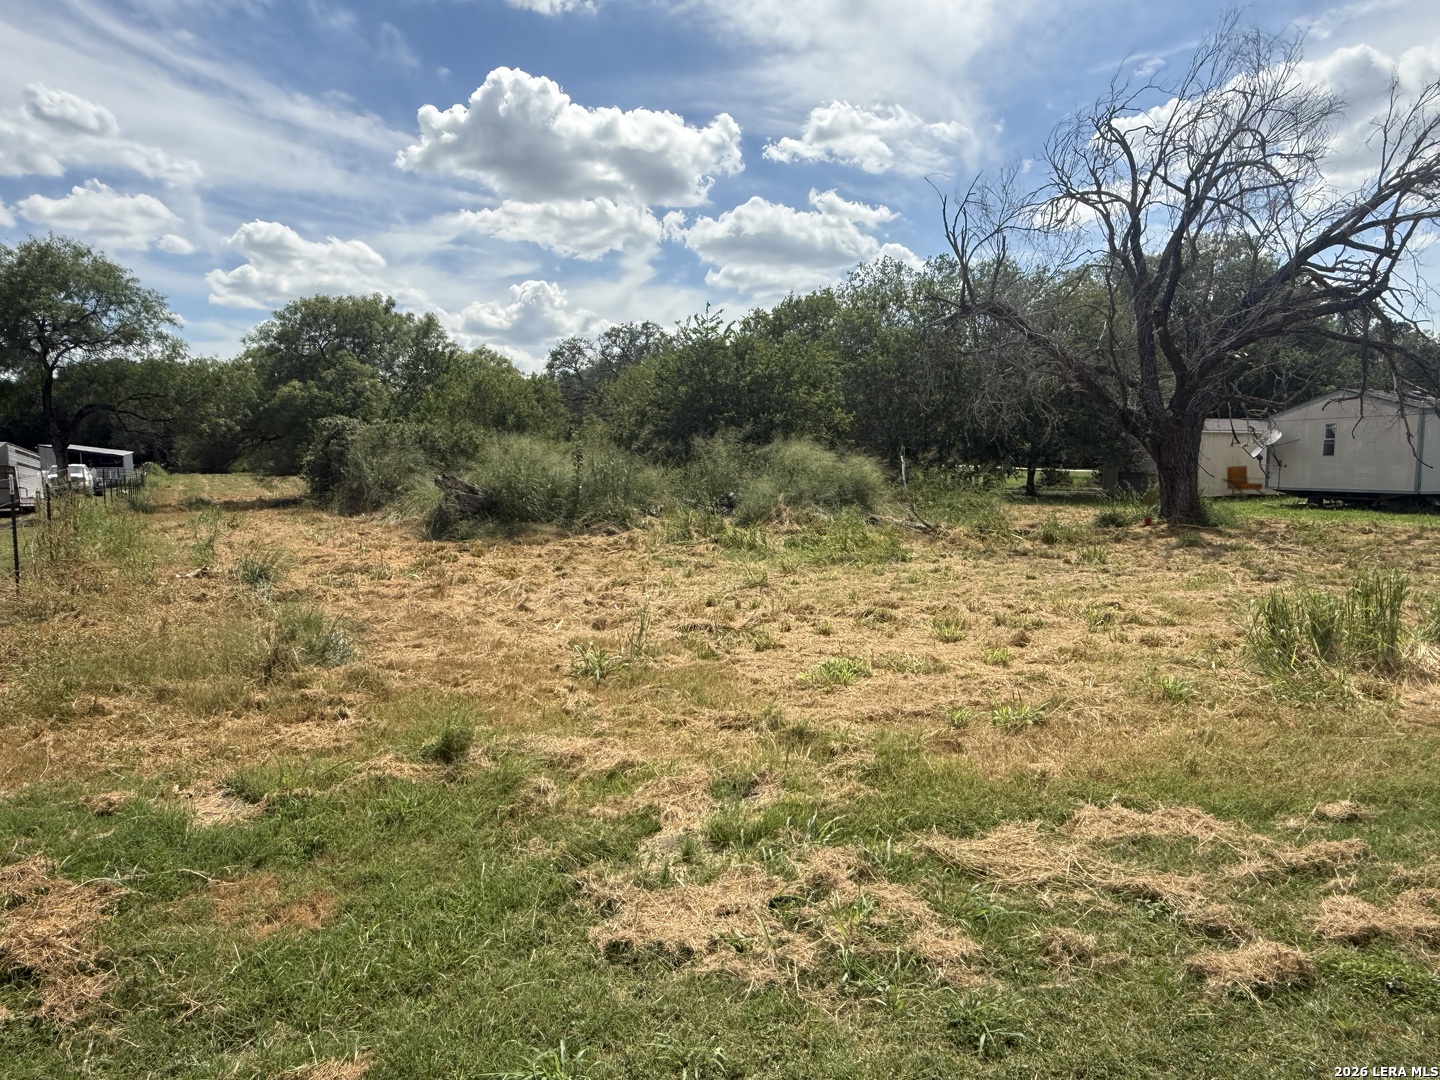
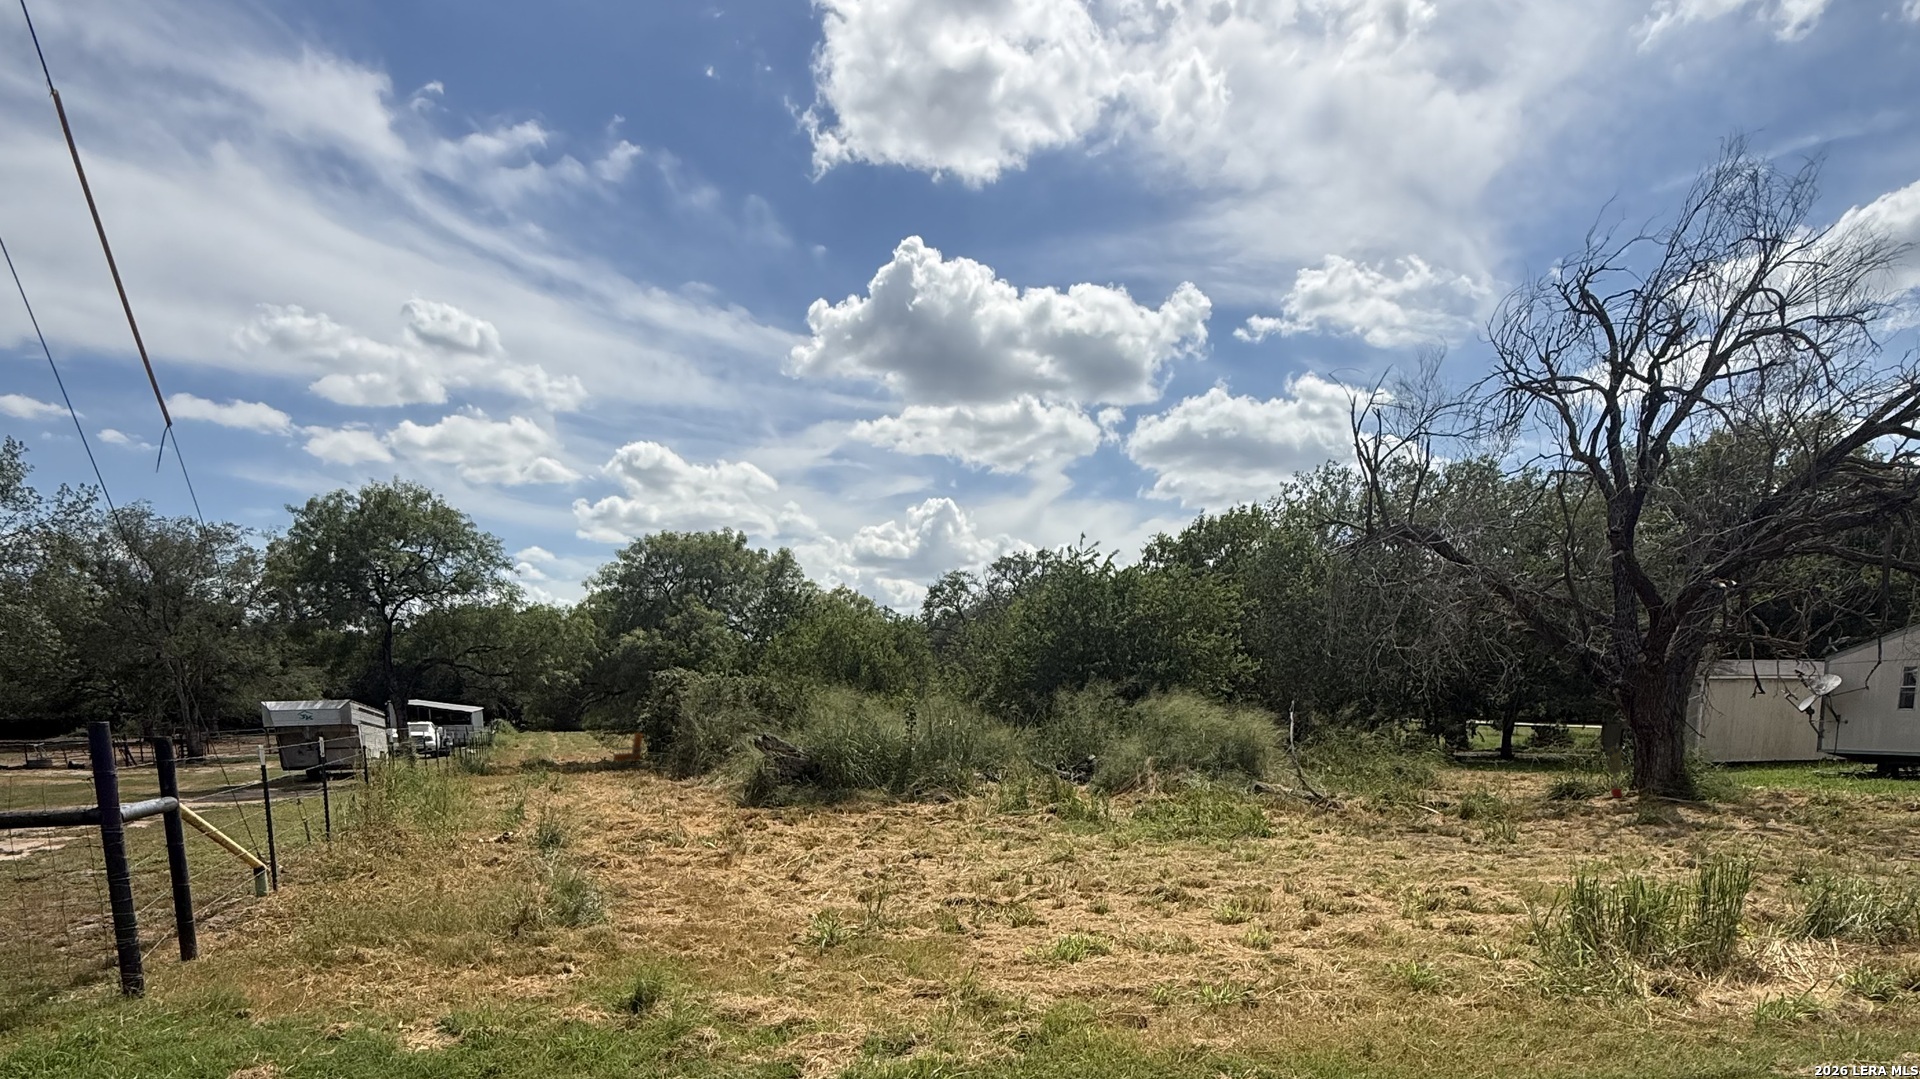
lounge chair: present [1222,466,1265,496] -> present [613,733,644,768]

